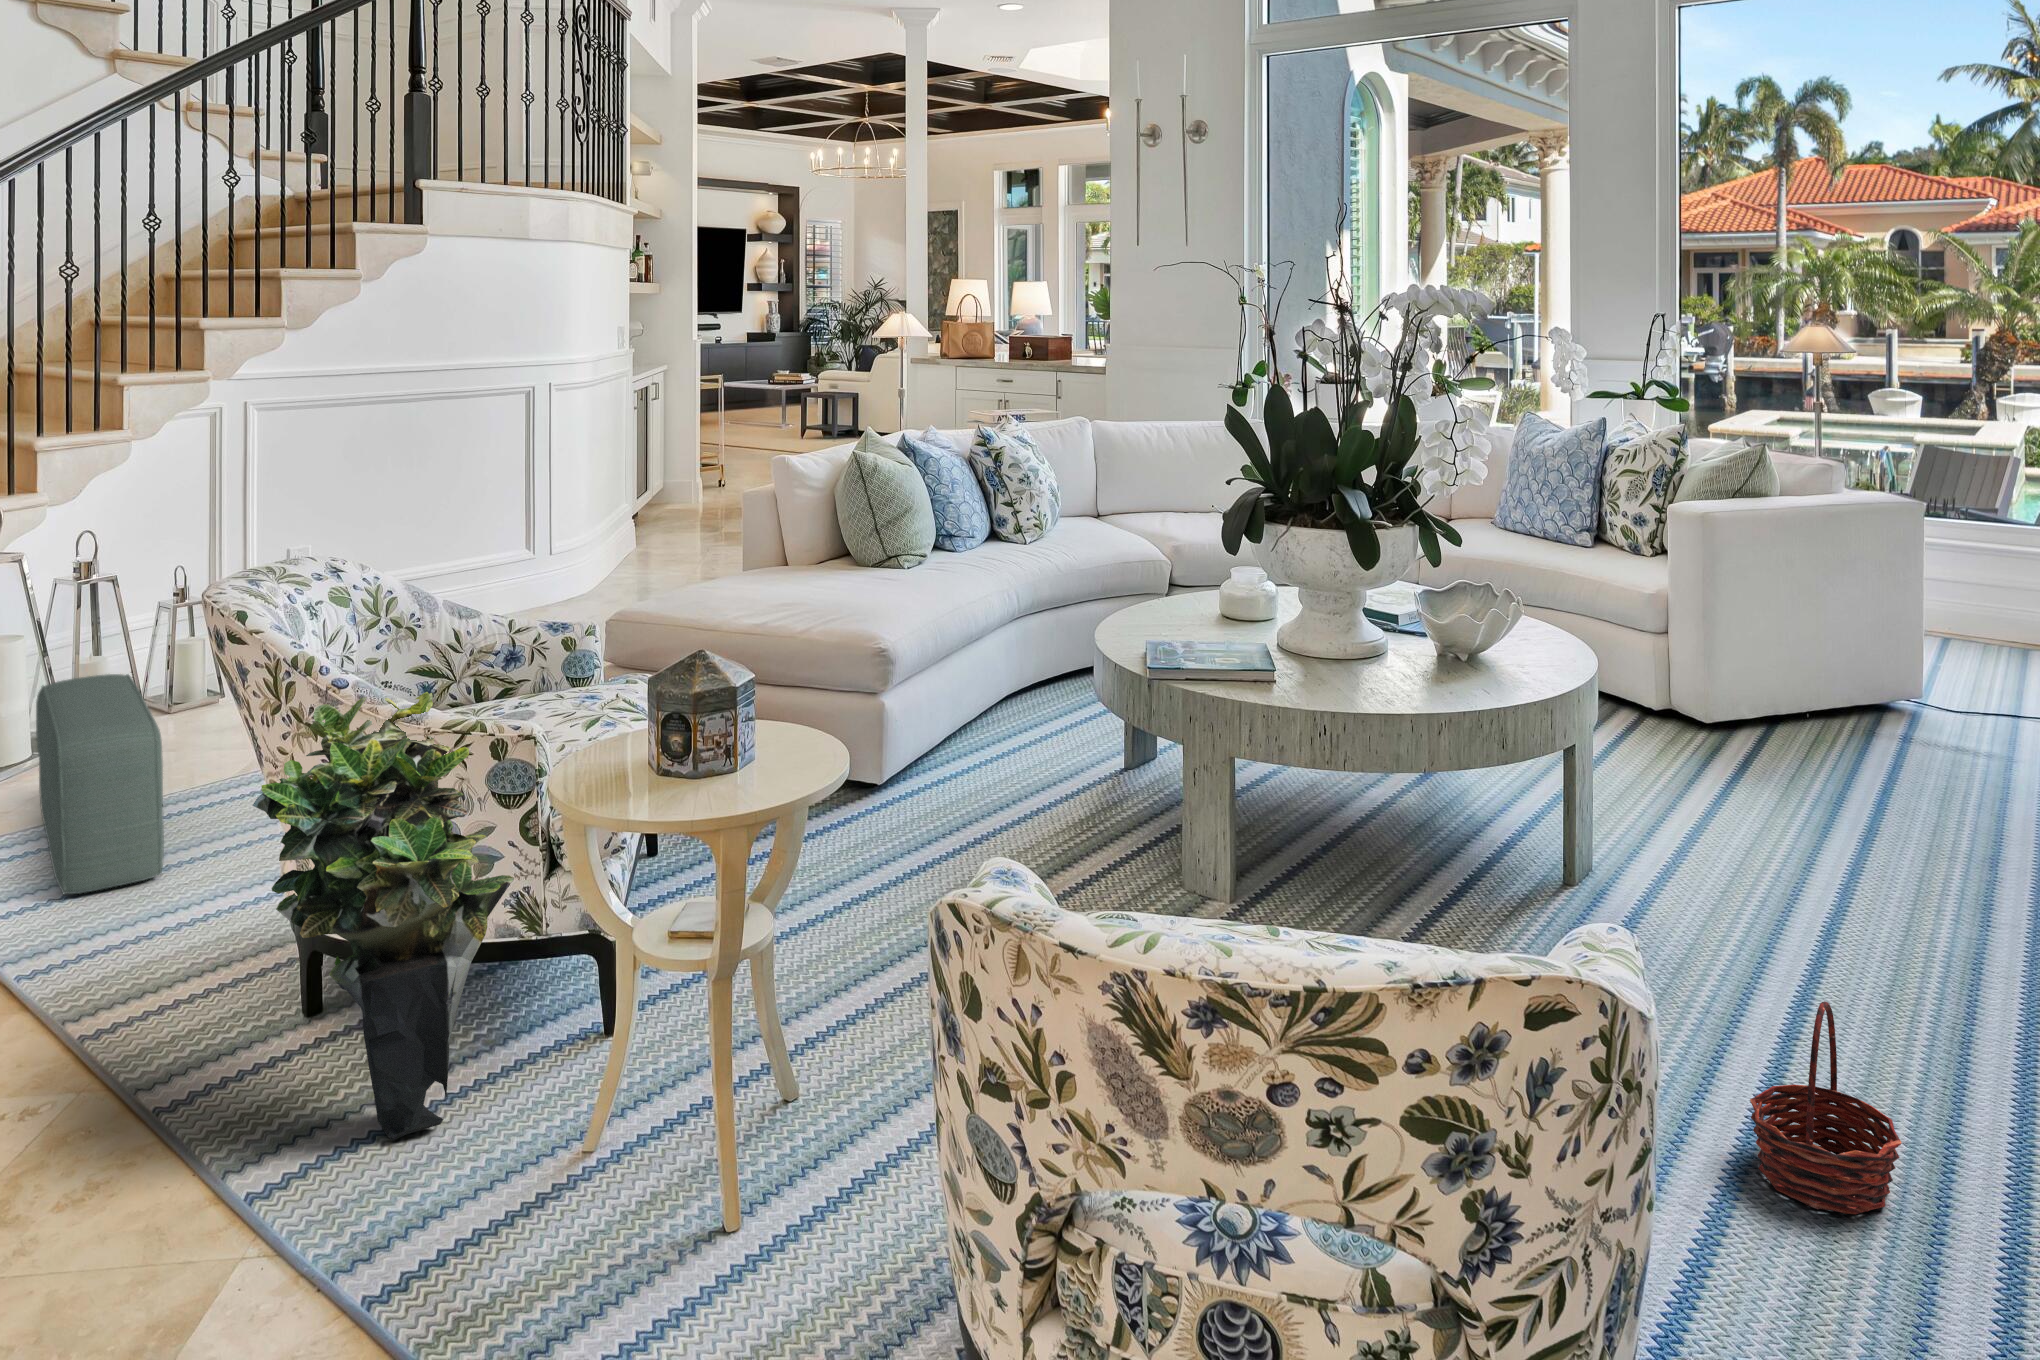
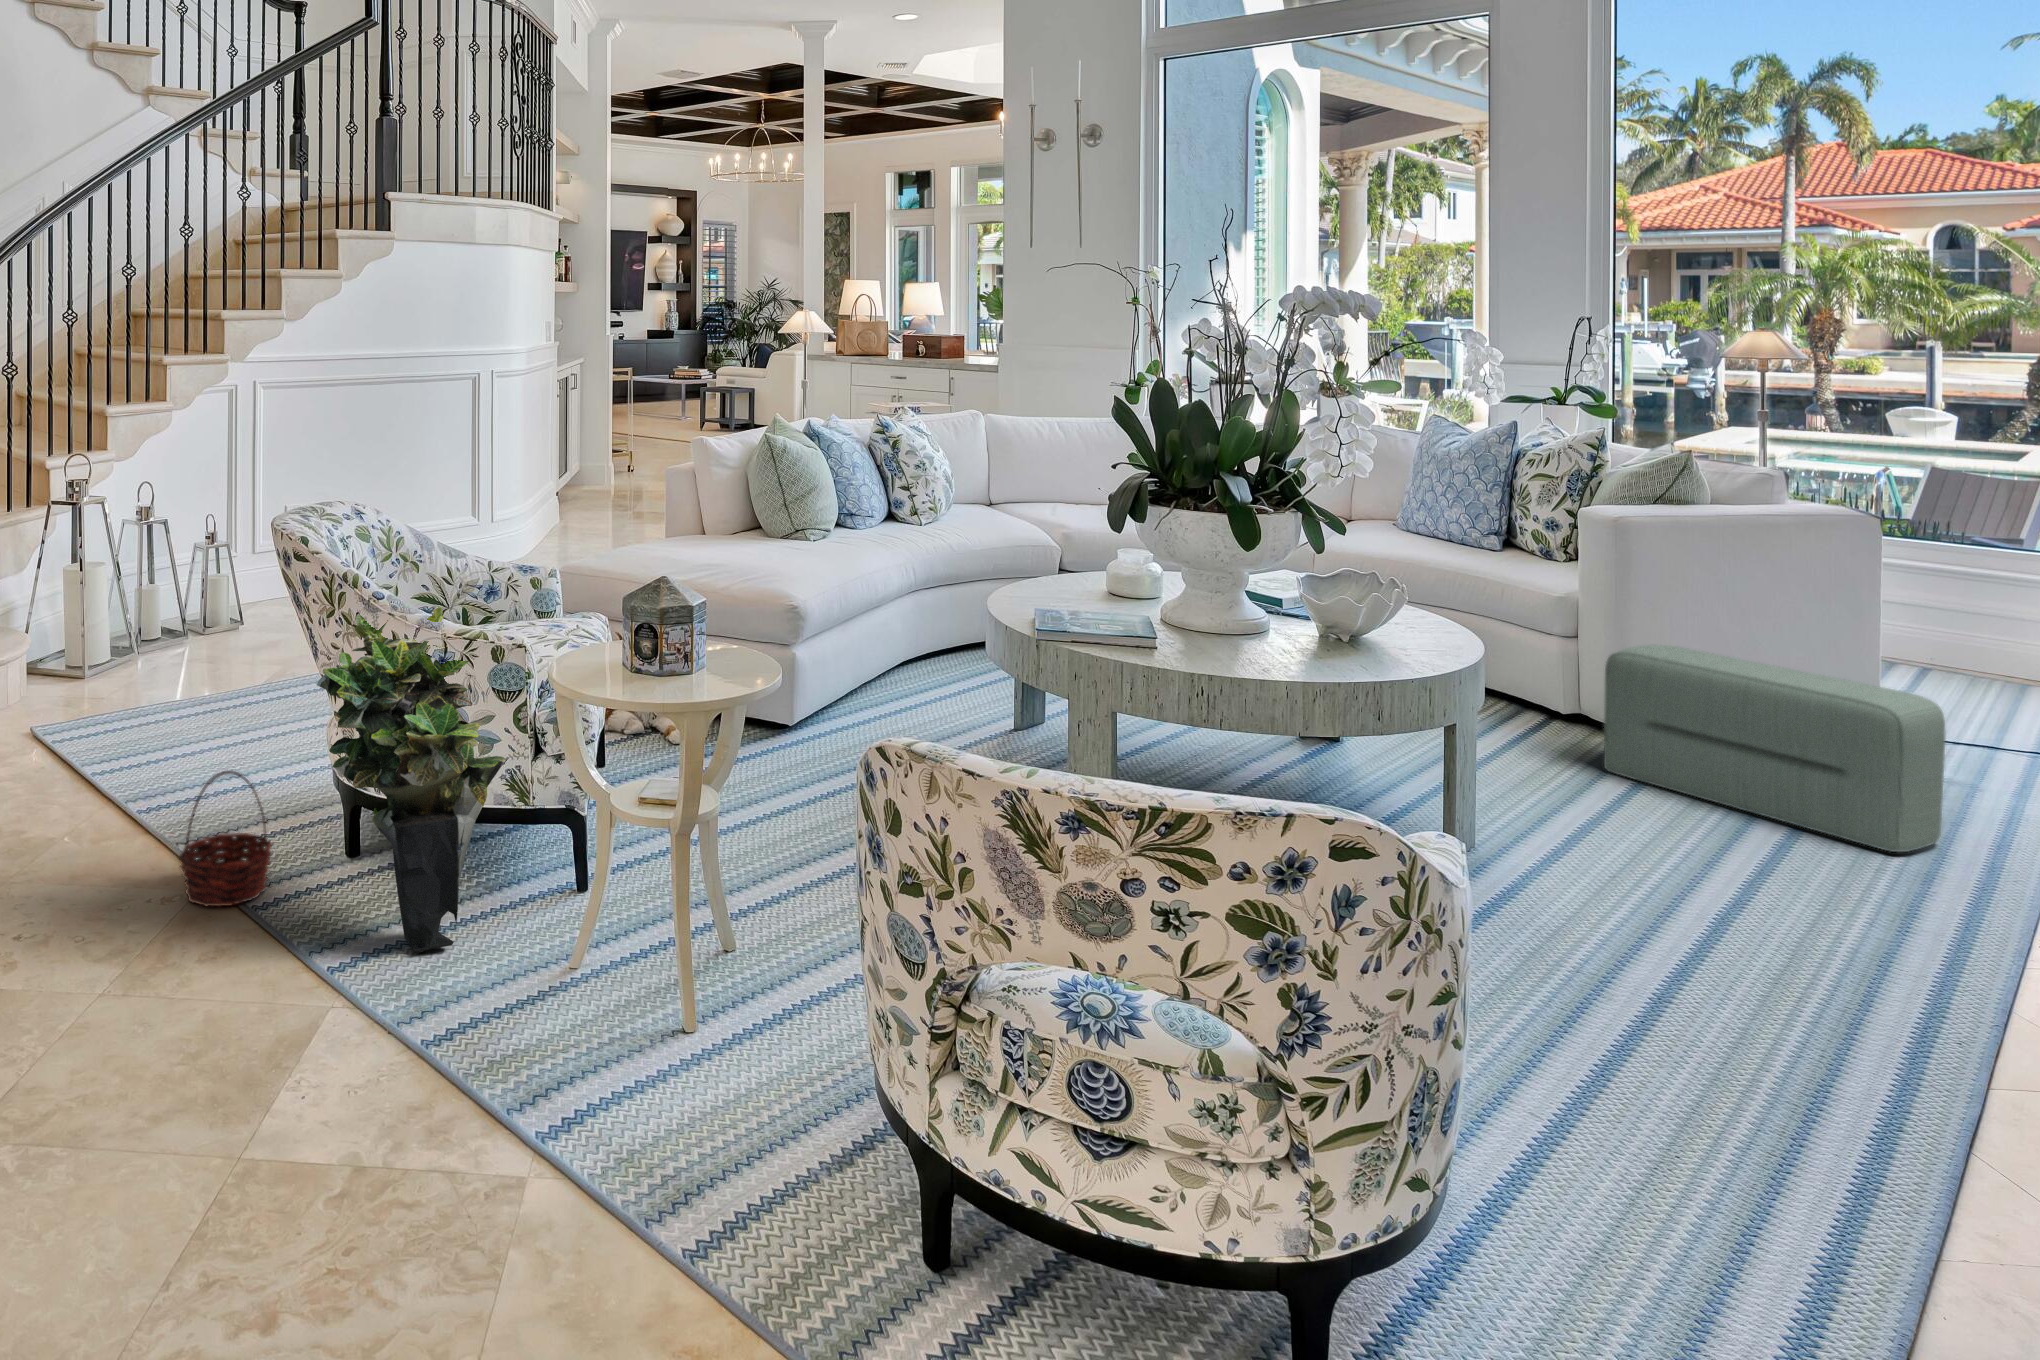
pouf: present [36,674,164,894] -> present [1604,645,1945,852]
basket: present [1750,1001,1902,1214] -> present [179,771,272,906]

